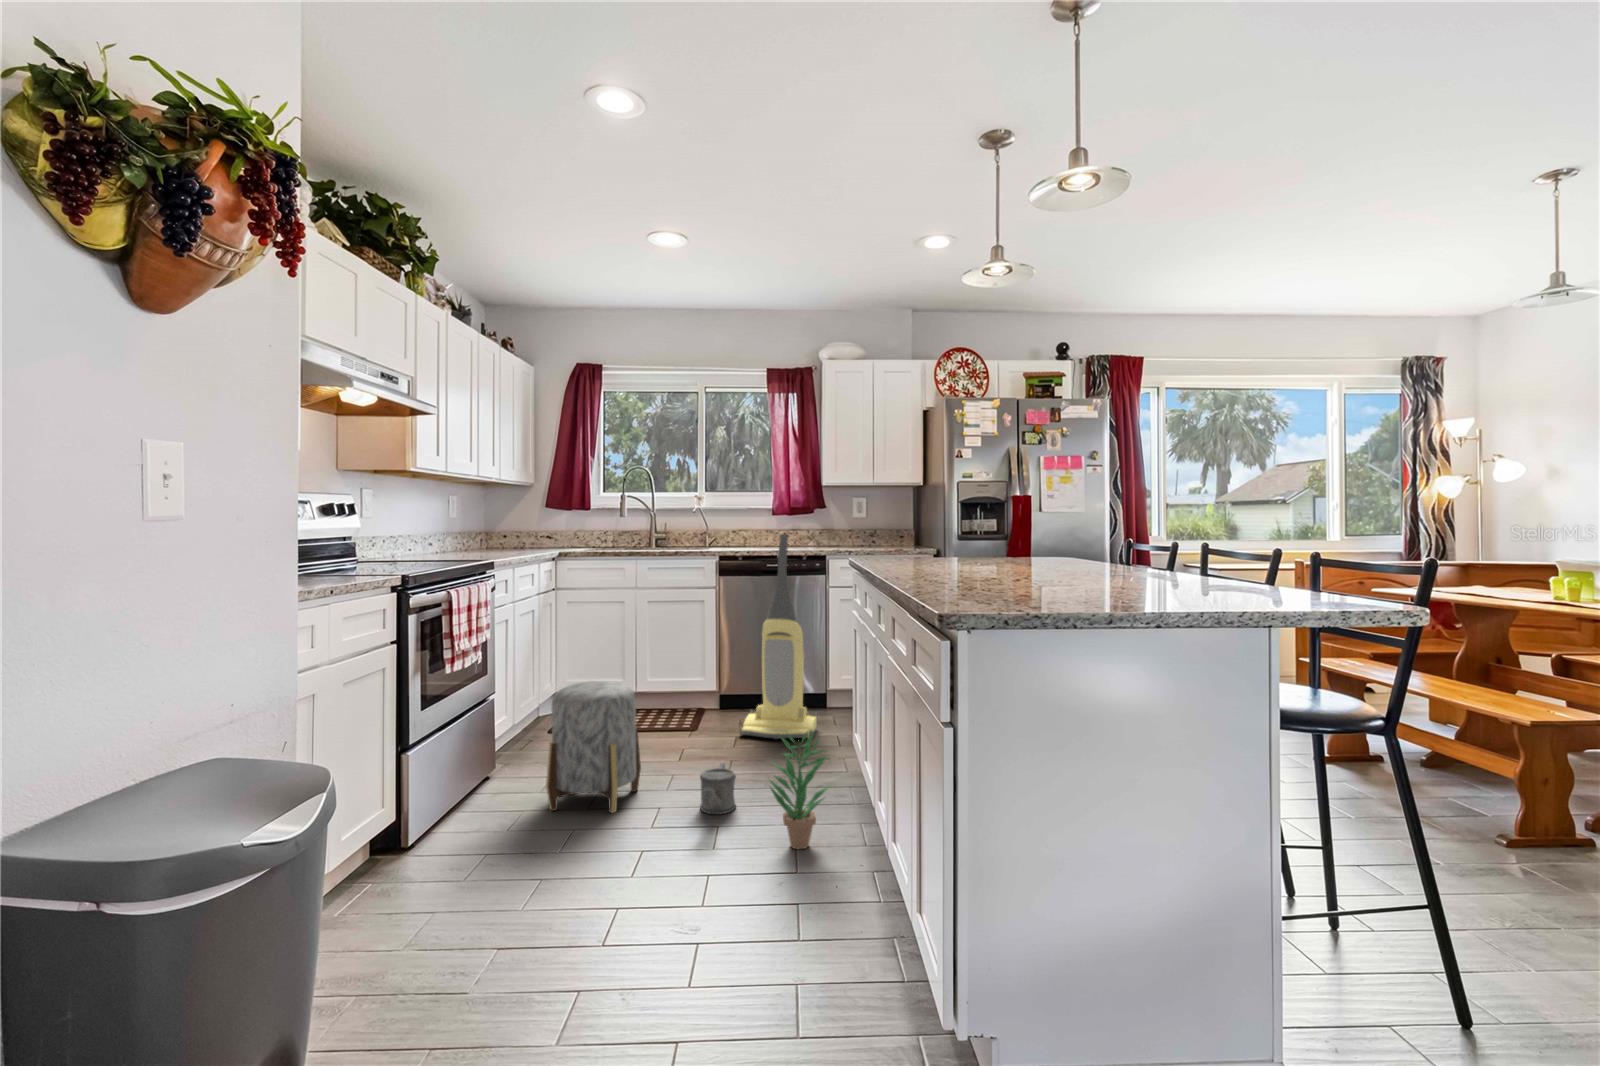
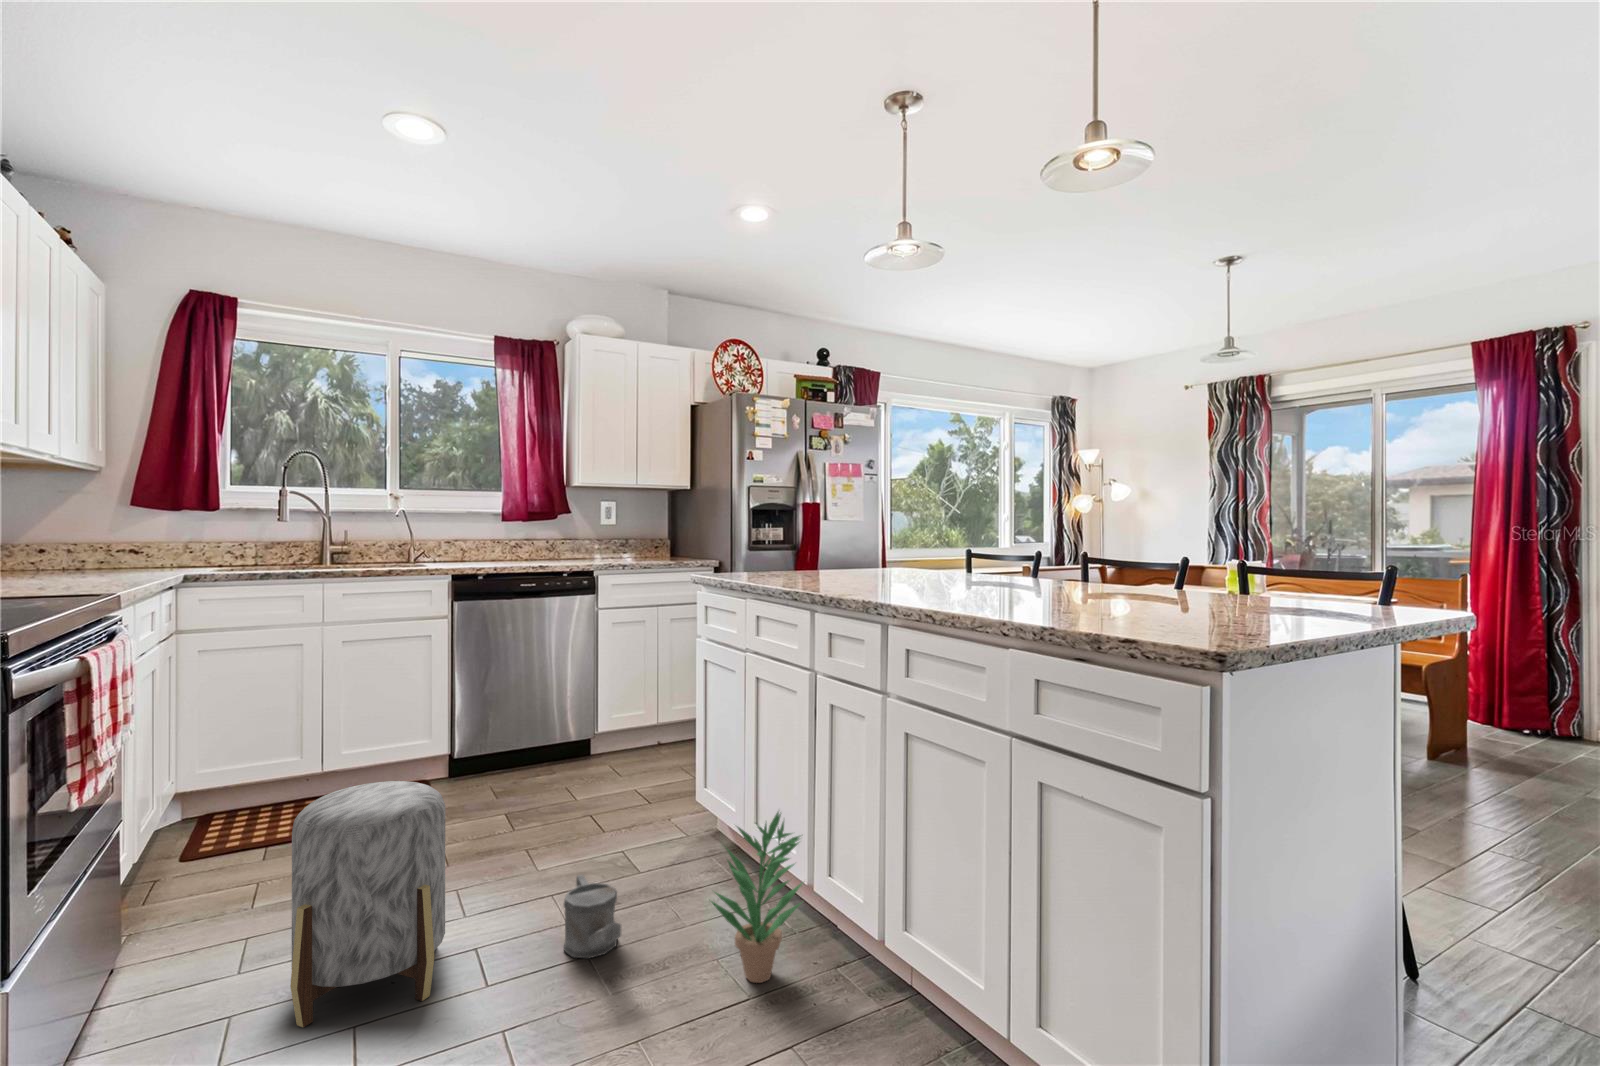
vacuum cleaner: present [740,534,817,739] -> none [522,545,625,821]

